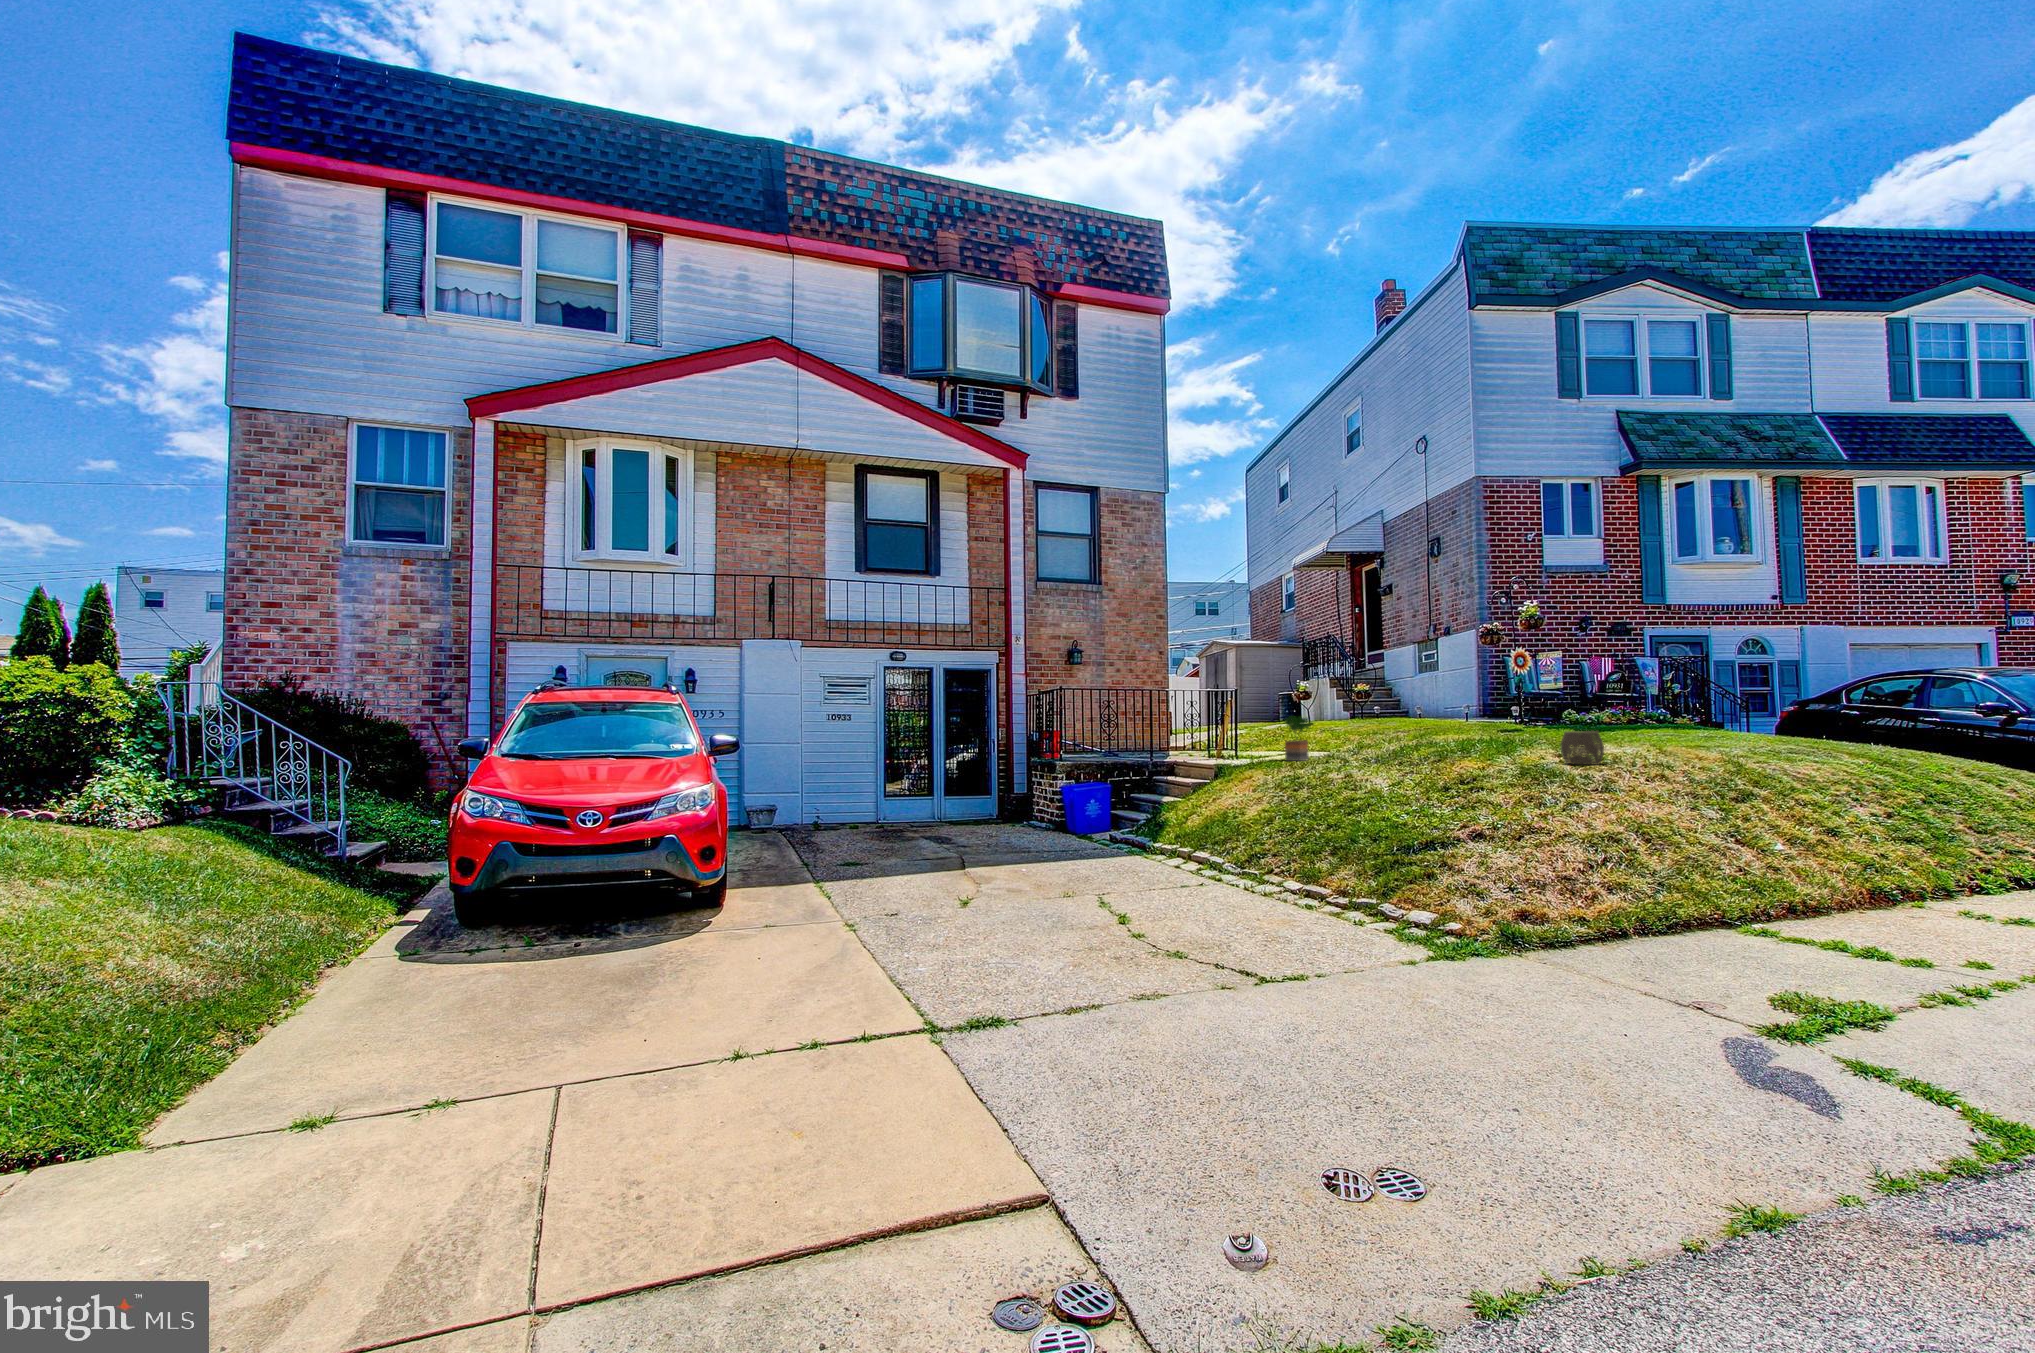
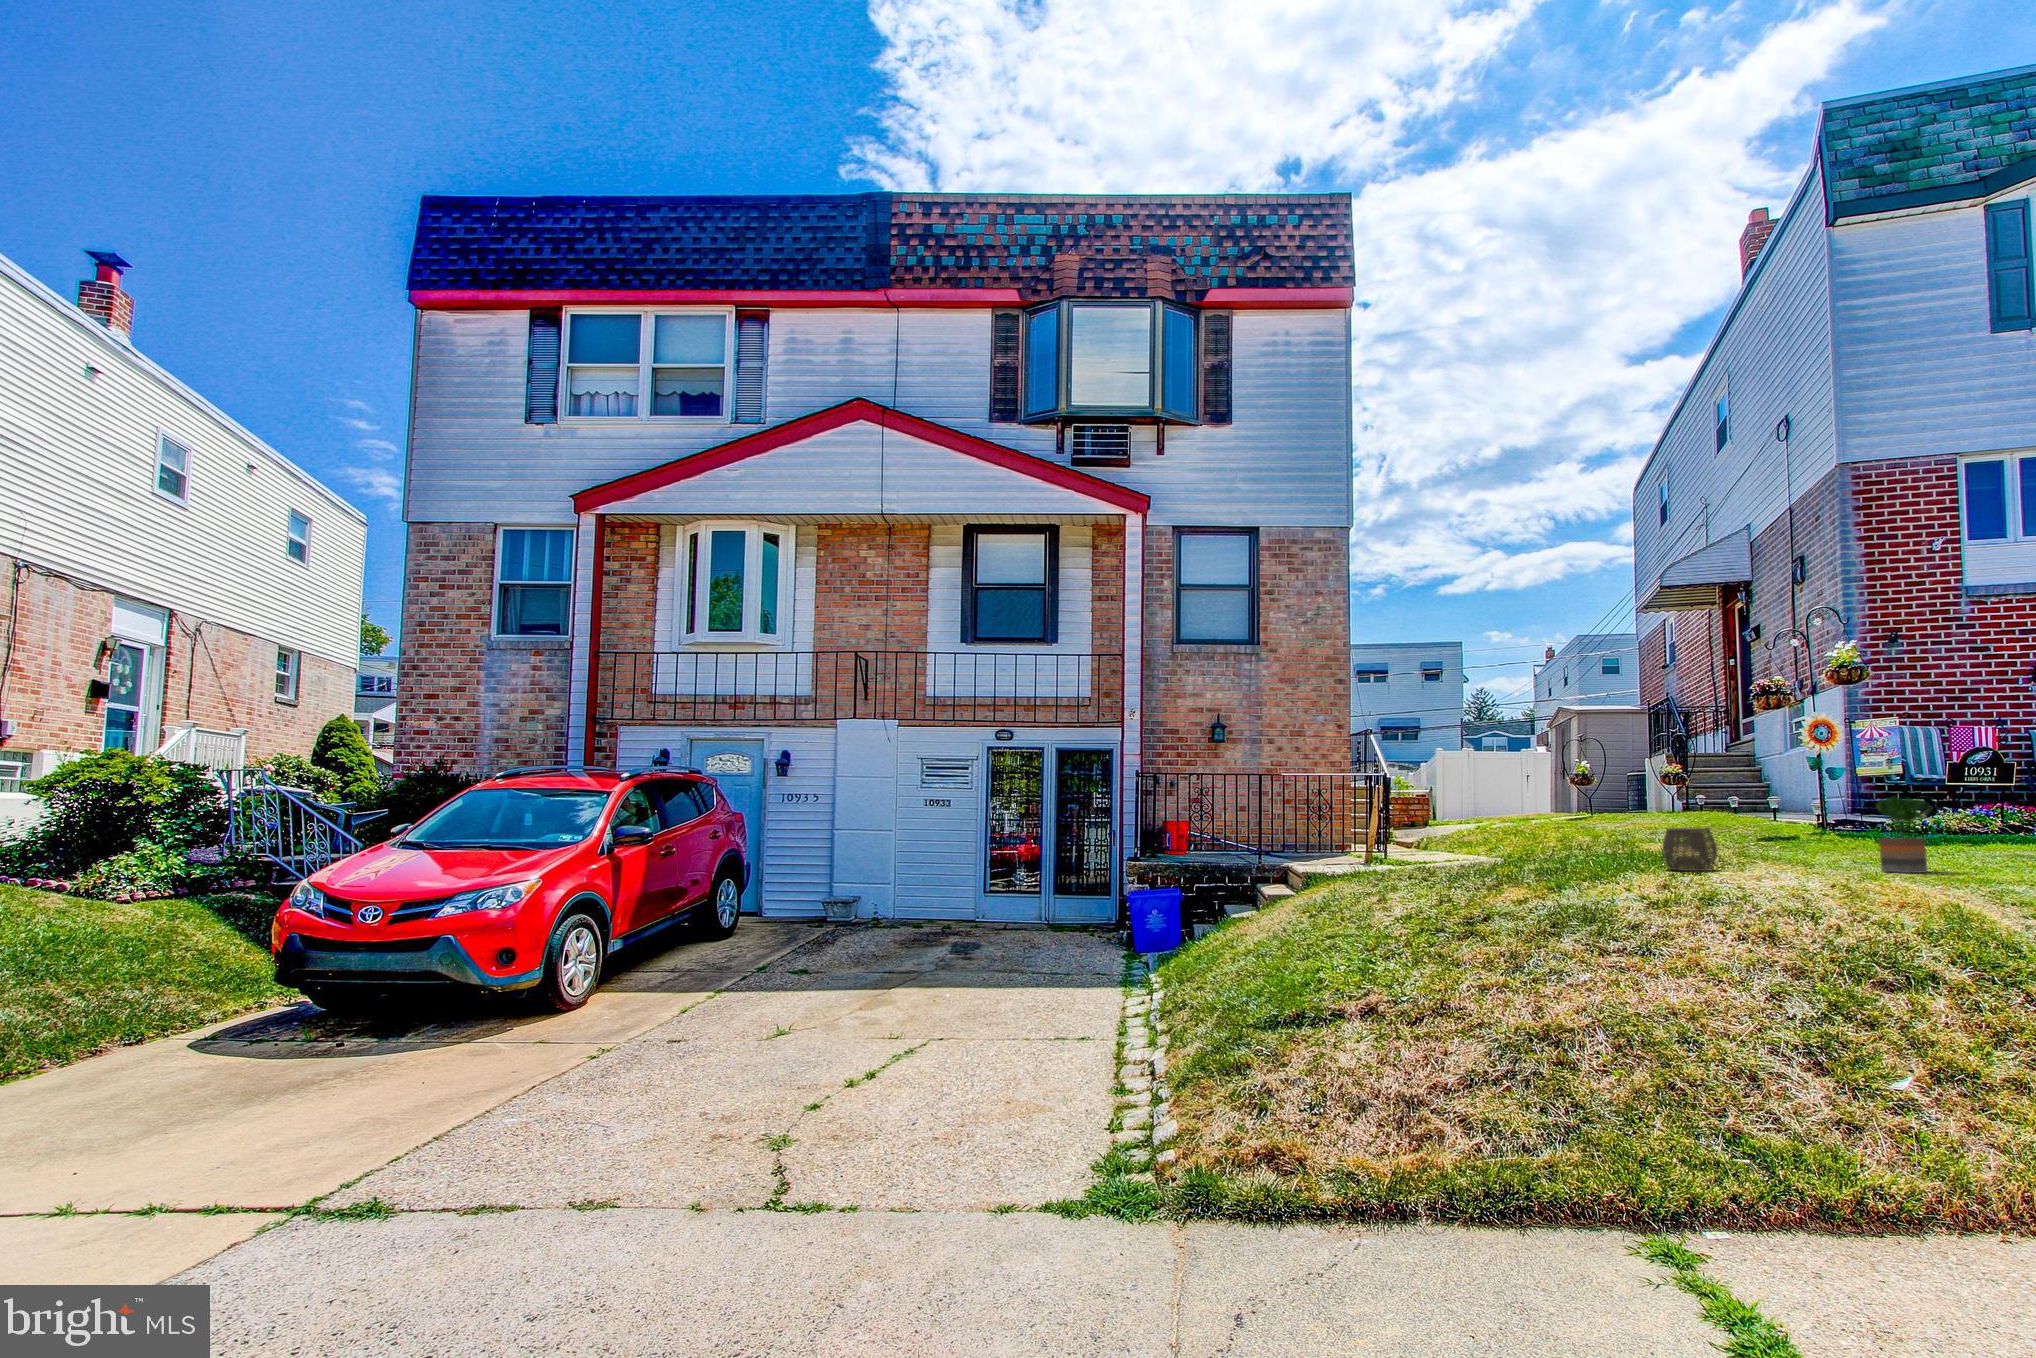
potted tree: present [1285,716,1312,761] -> present [1877,797,1929,873]

